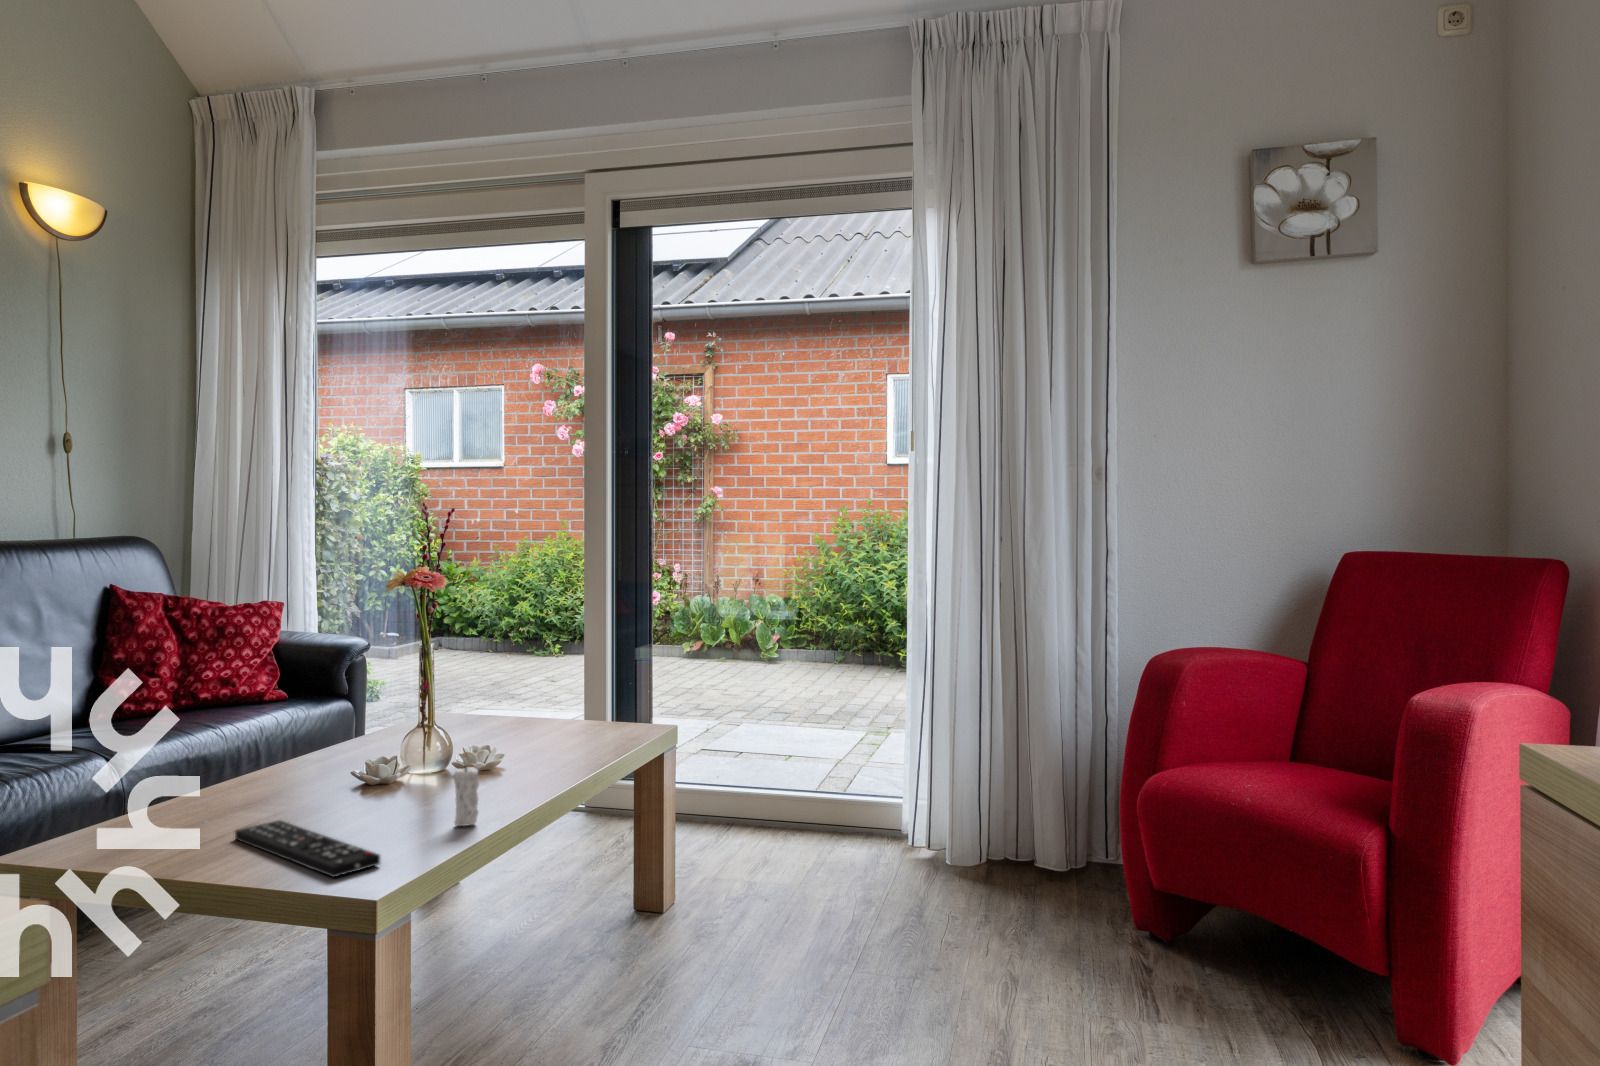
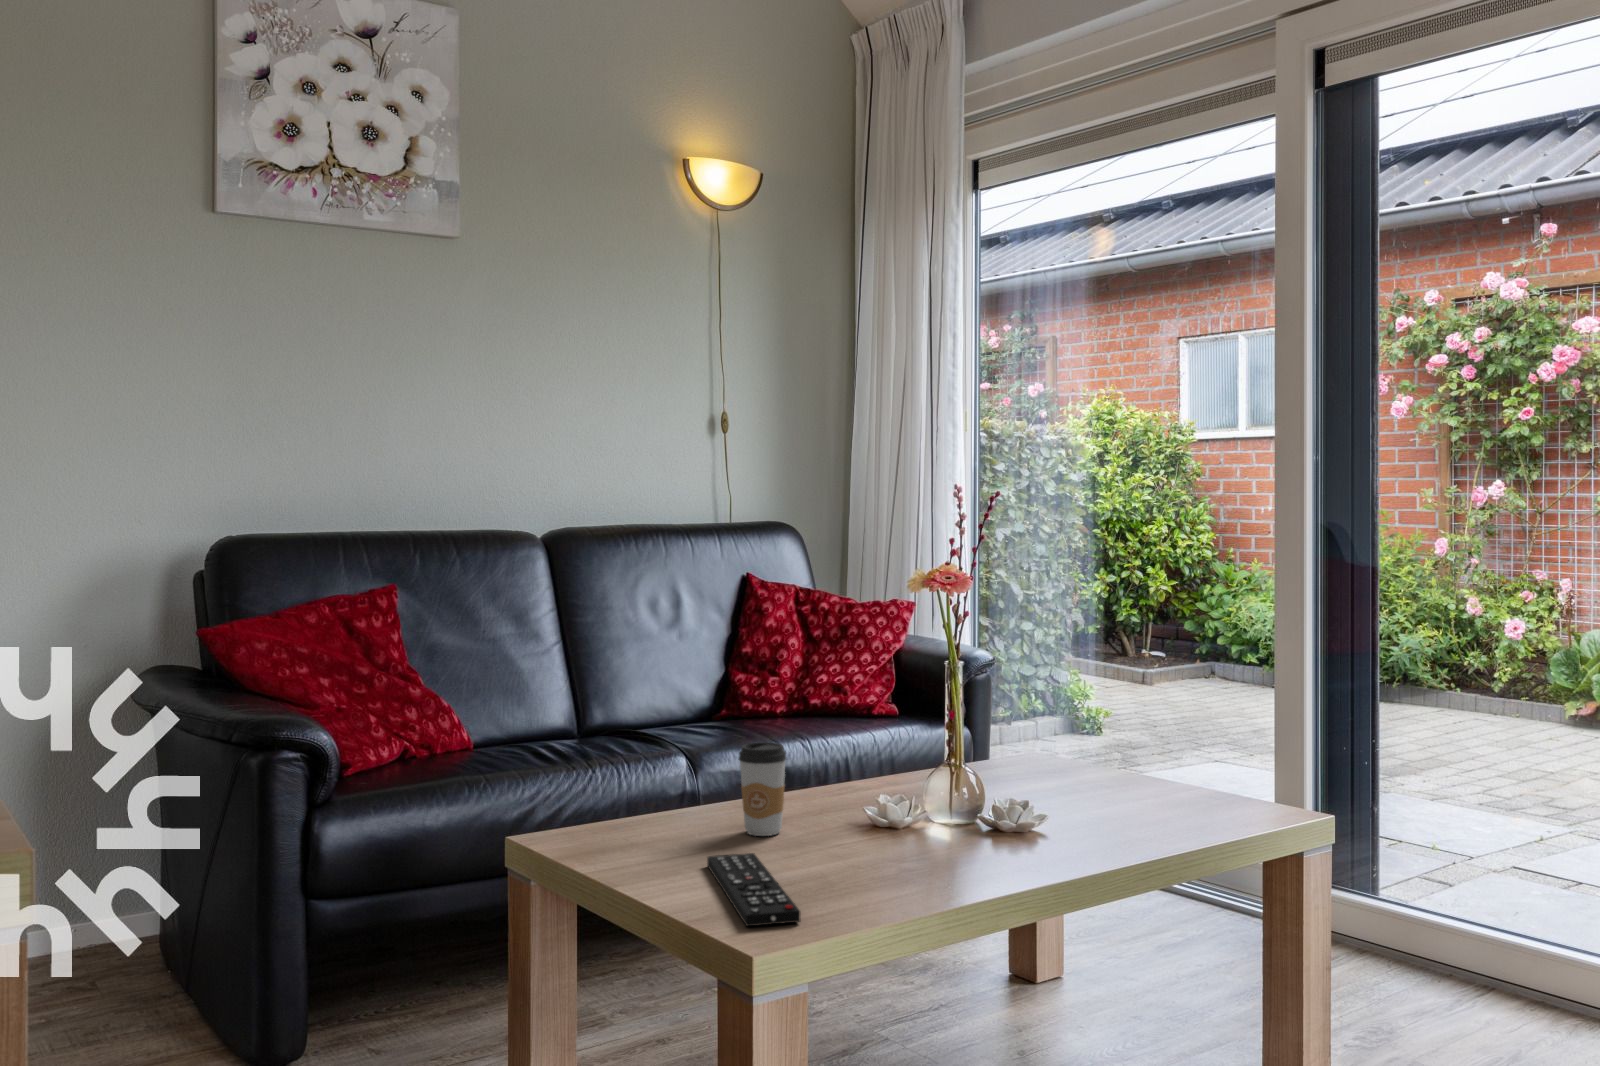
coffee cup: none [237,721,286,808] -> present [739,742,786,836]
candle: present [454,762,479,826] -> none [913,812,942,895]

